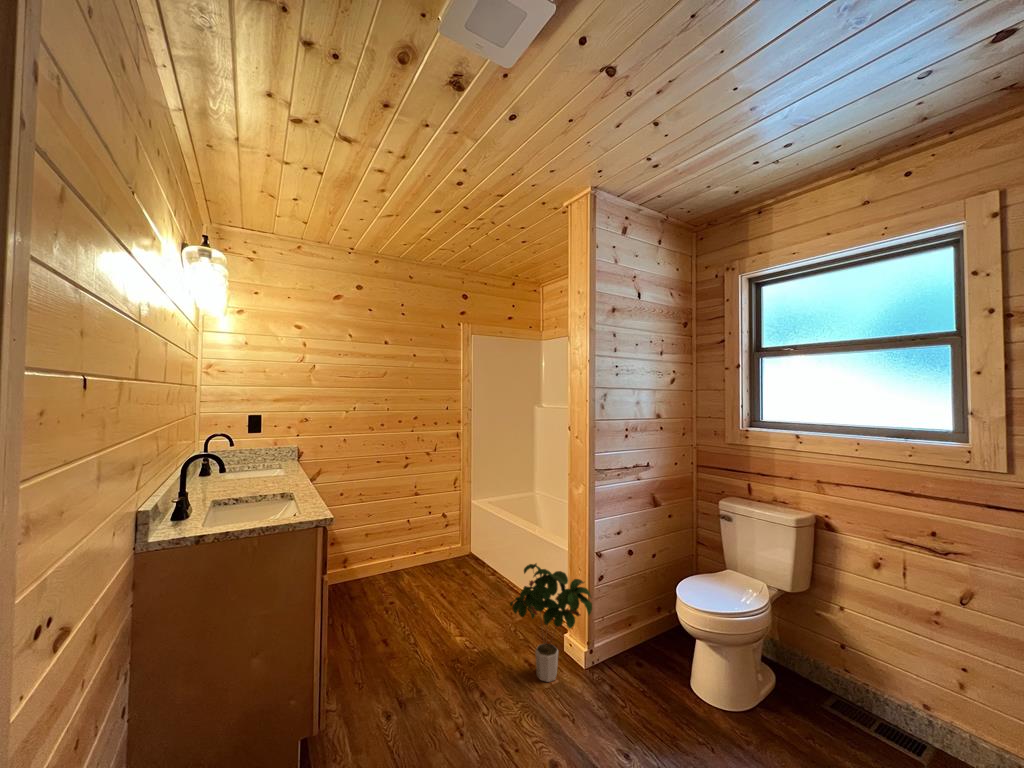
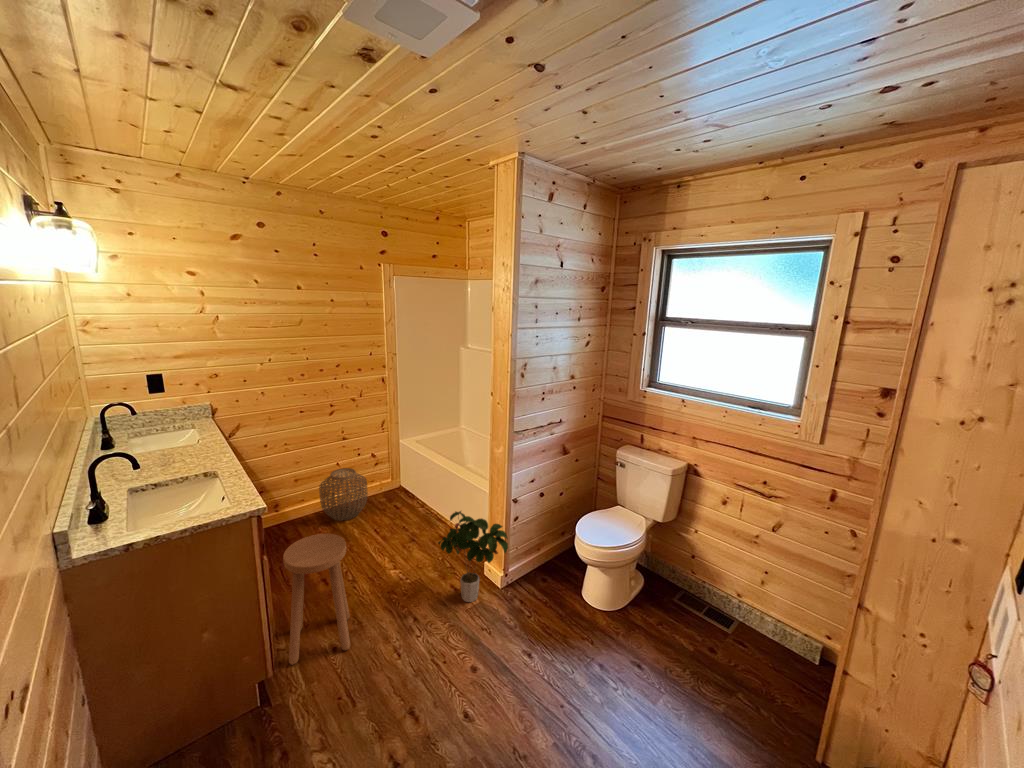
woven basket: none [388,525,436,583] -> present [319,468,367,521]
stool: none [338,574,410,729] -> present [283,534,350,664]

